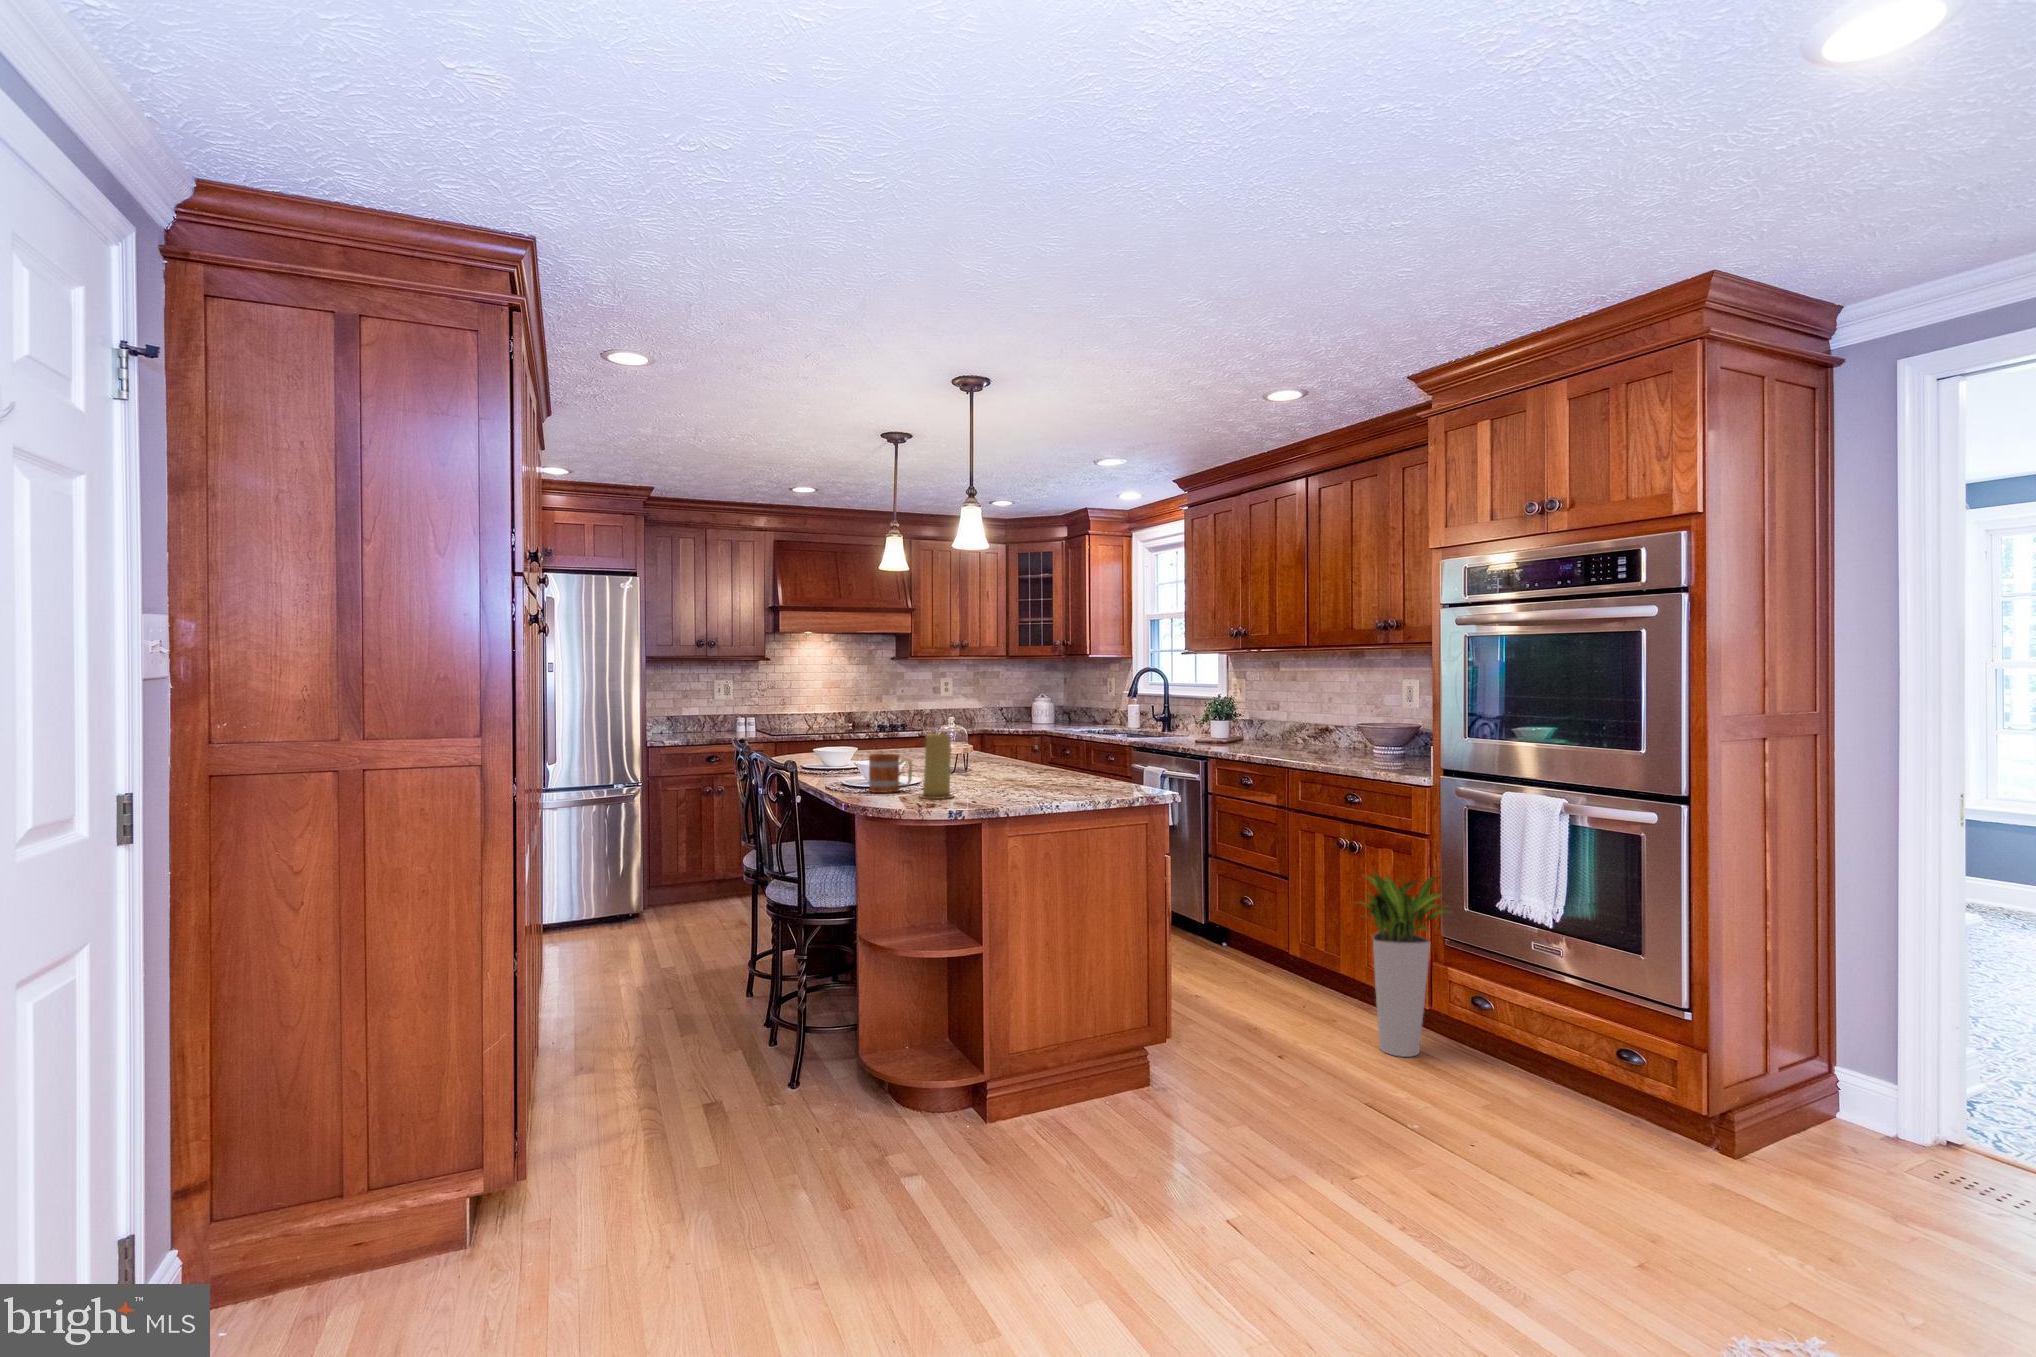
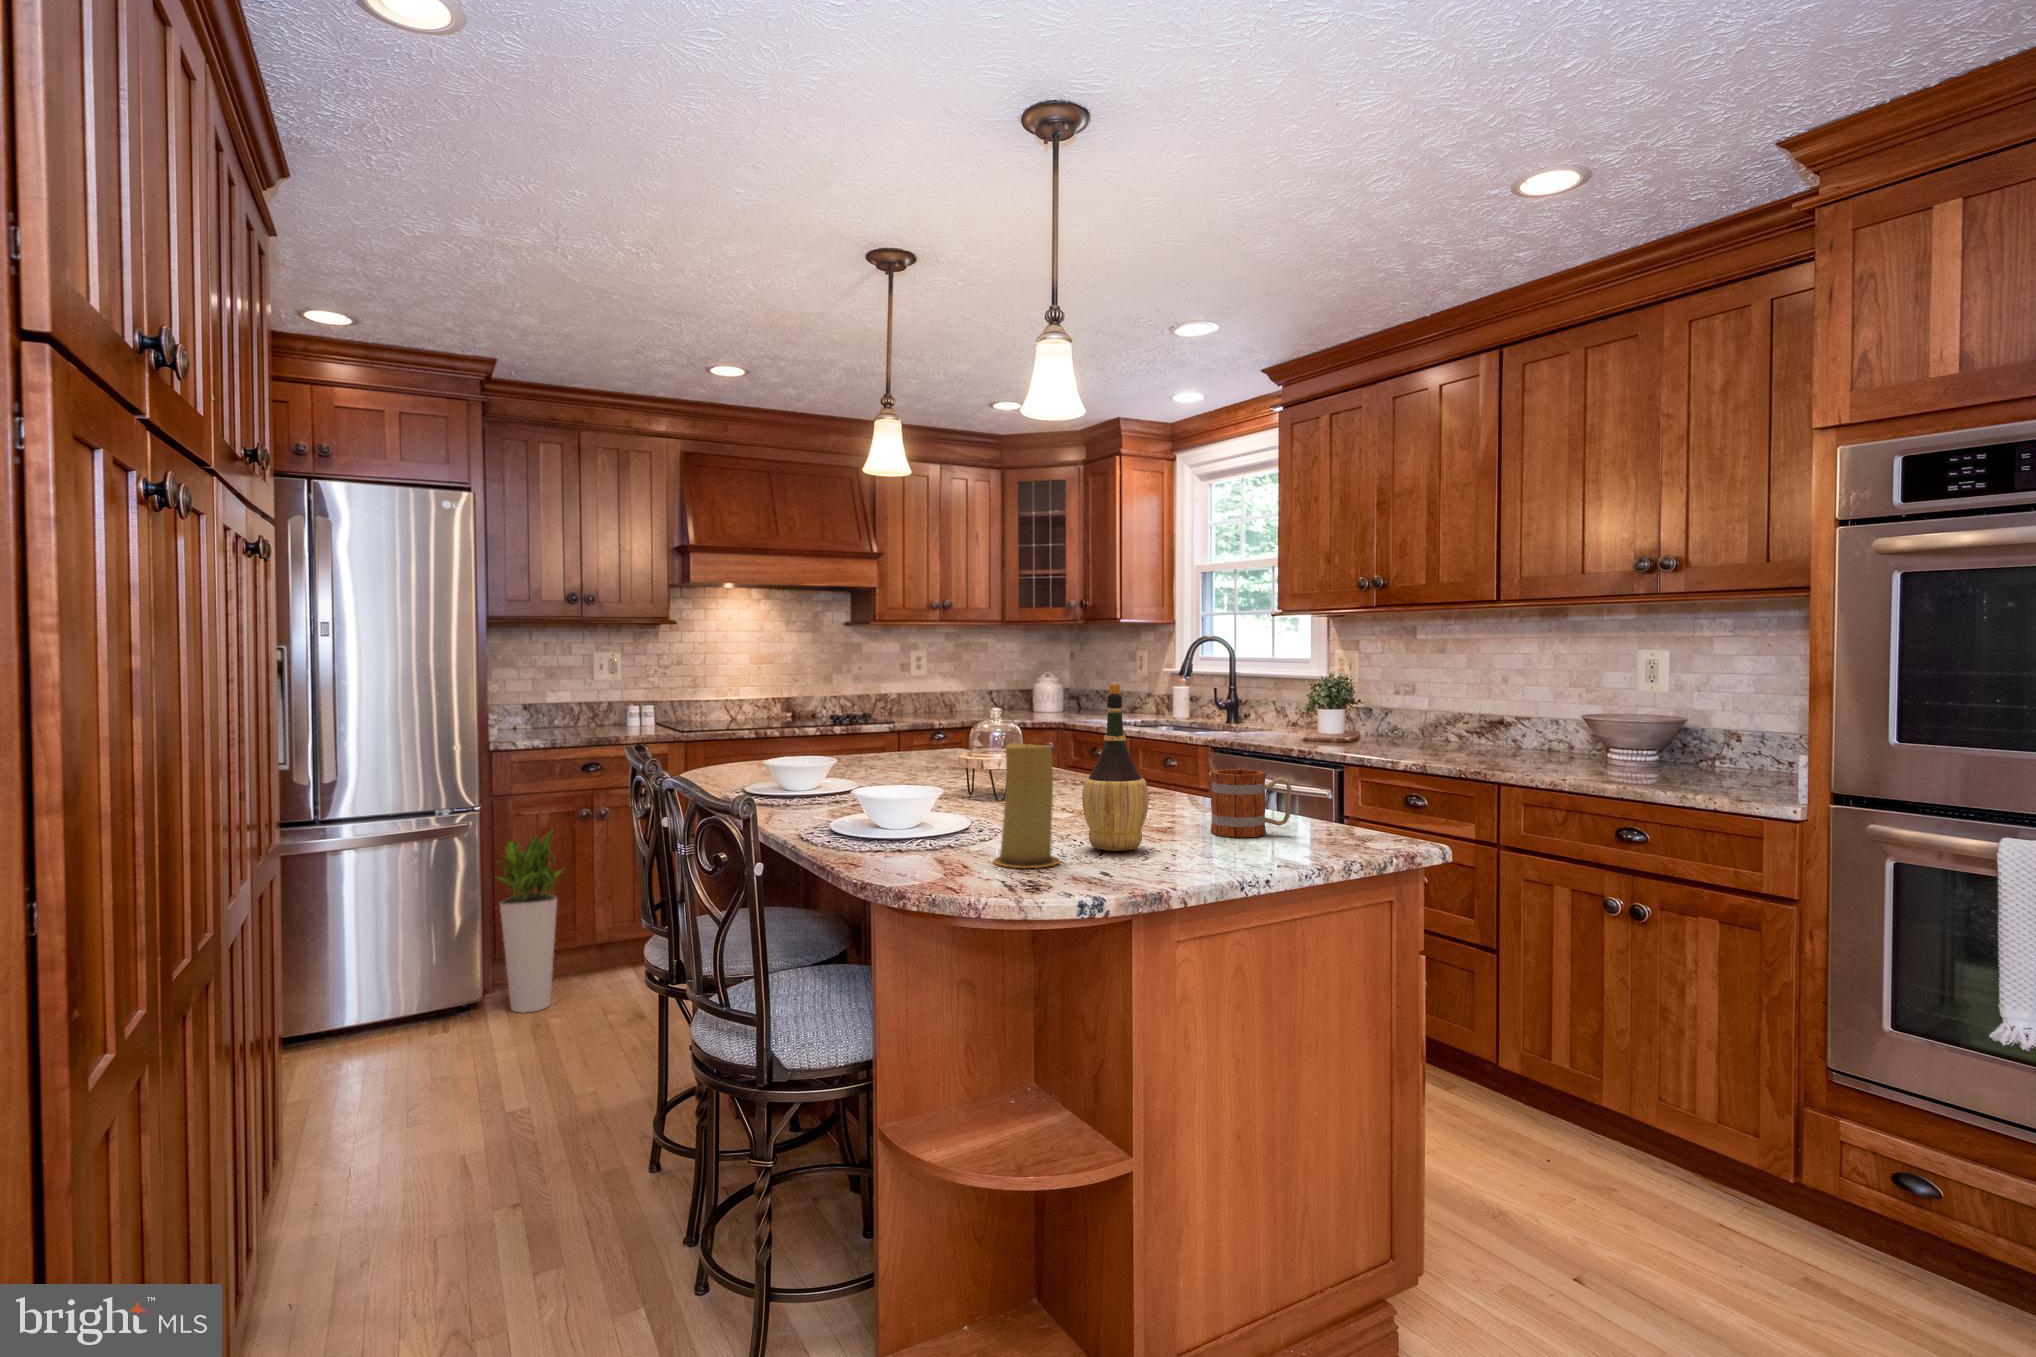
wine bottle: none [972,702,1009,793] -> present [1082,683,1149,851]
mug: present [869,754,912,793] -> present [1211,769,1292,837]
planter: present [1360,872,1446,1057] -> present [496,830,566,1013]

